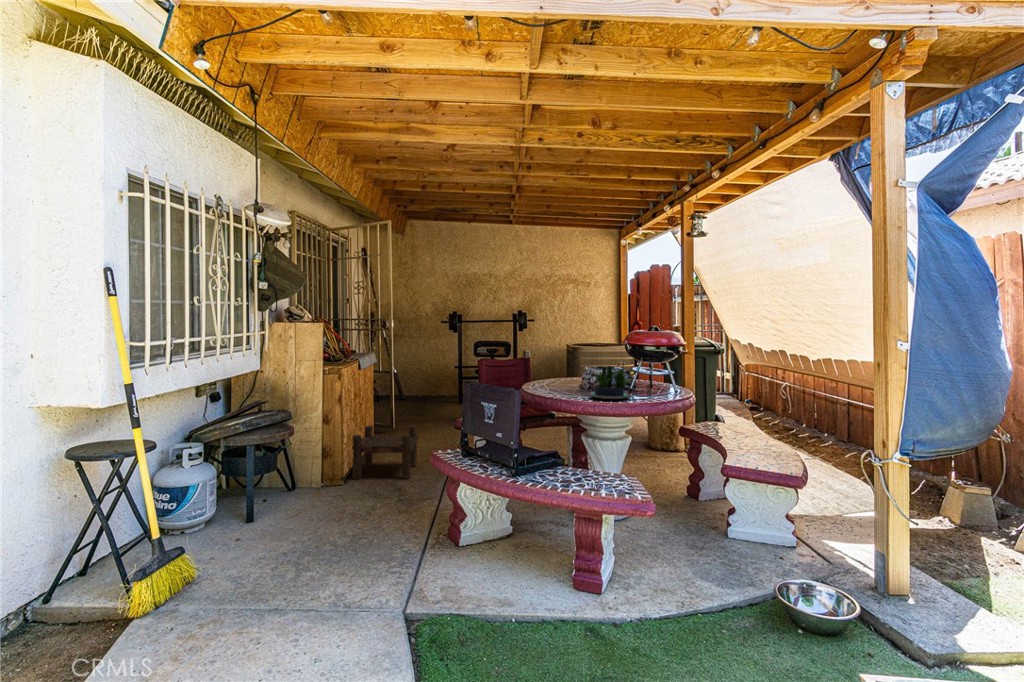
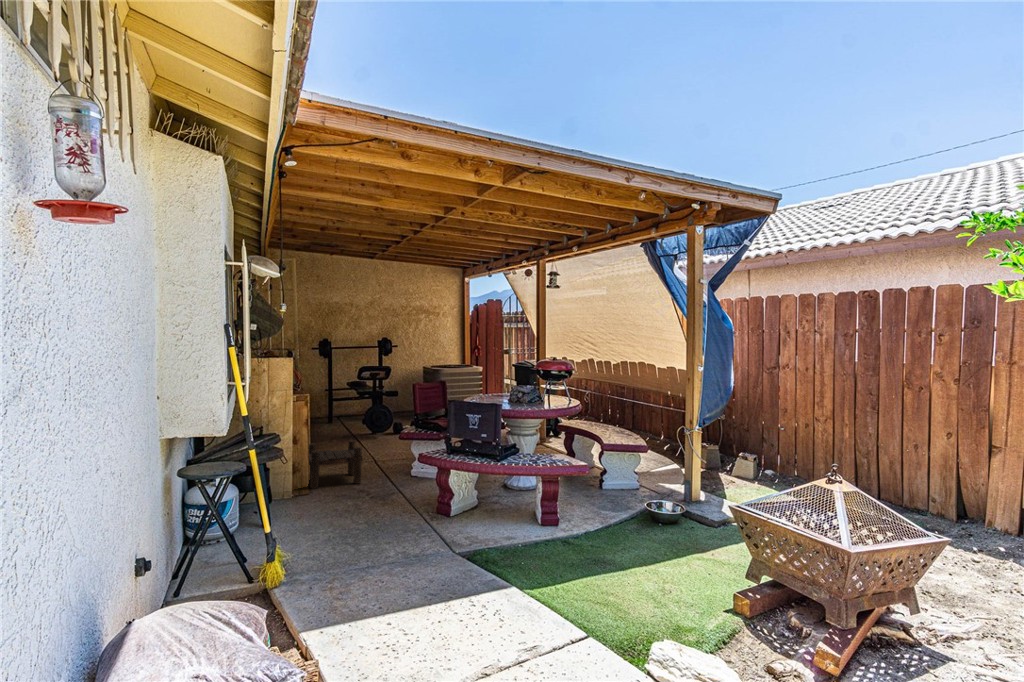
potted plant: present [590,366,629,399] -> none [522,385,553,407]

